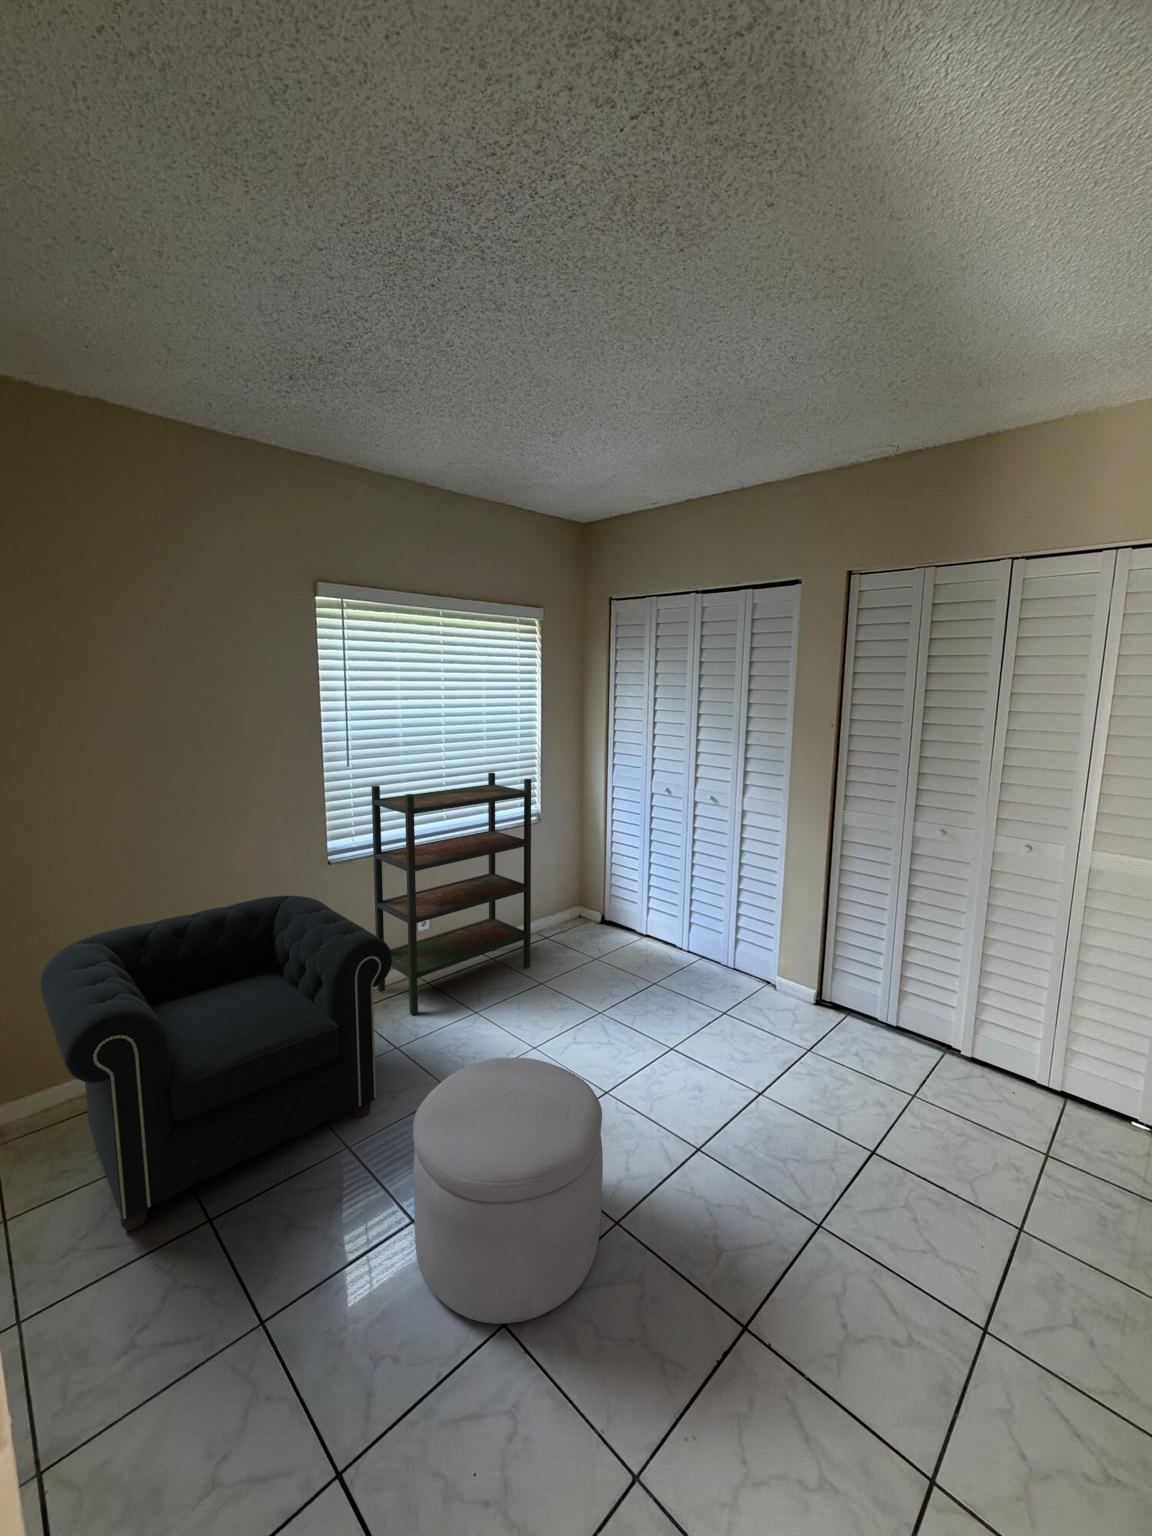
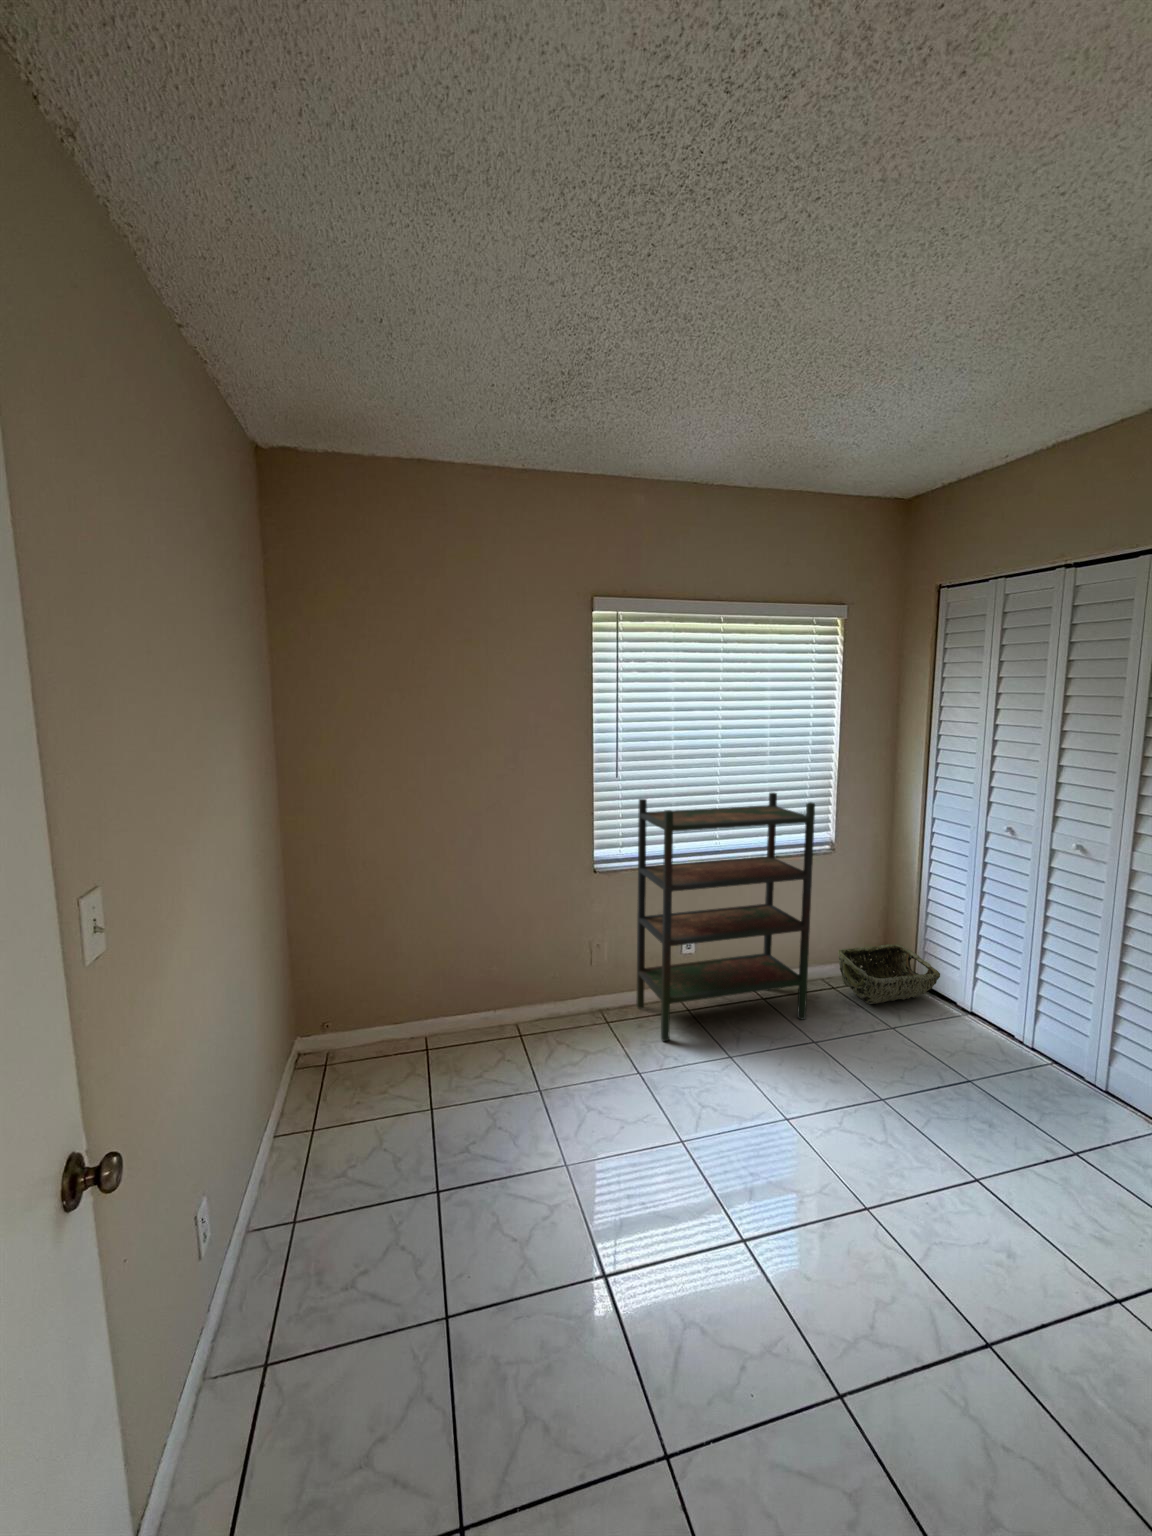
woven basket: none [549,893,624,945] -> present [838,944,940,1004]
armchair: present [40,896,392,1230] -> none [338,897,623,1175]
ottoman: present [413,1058,603,1324] -> none [590,1125,819,1470]

